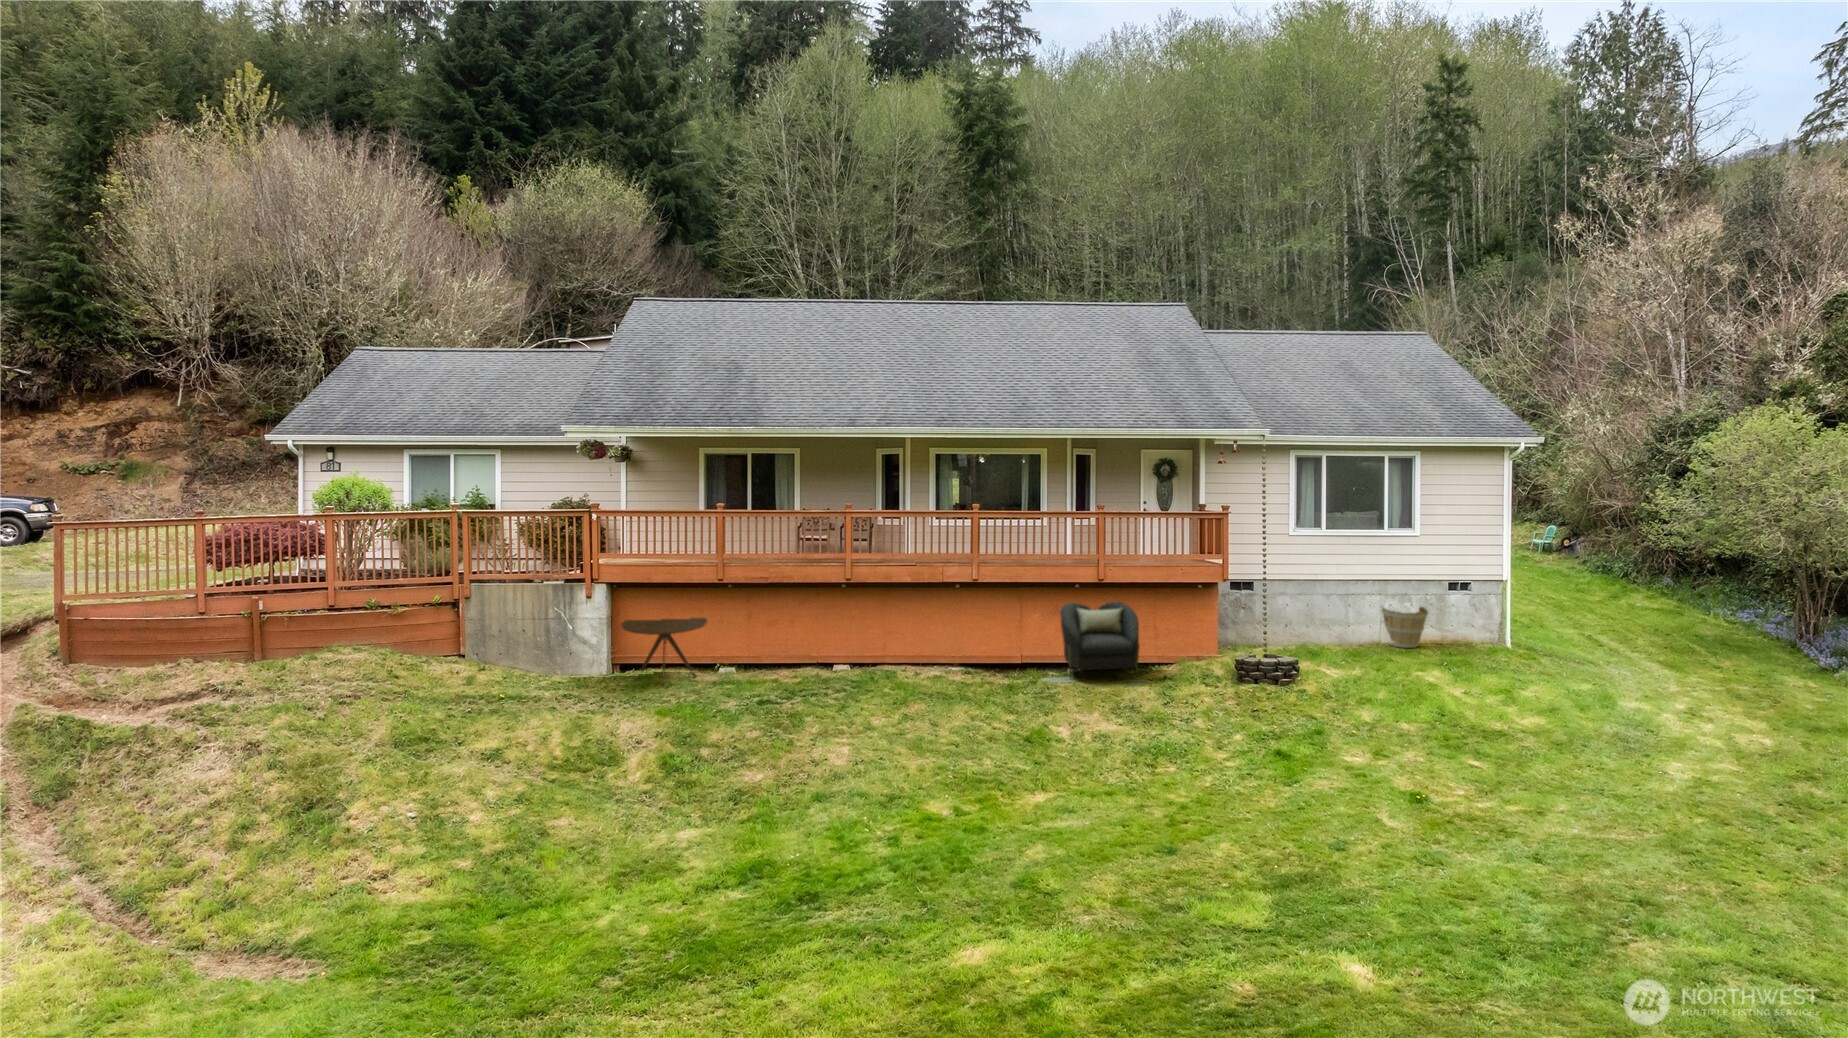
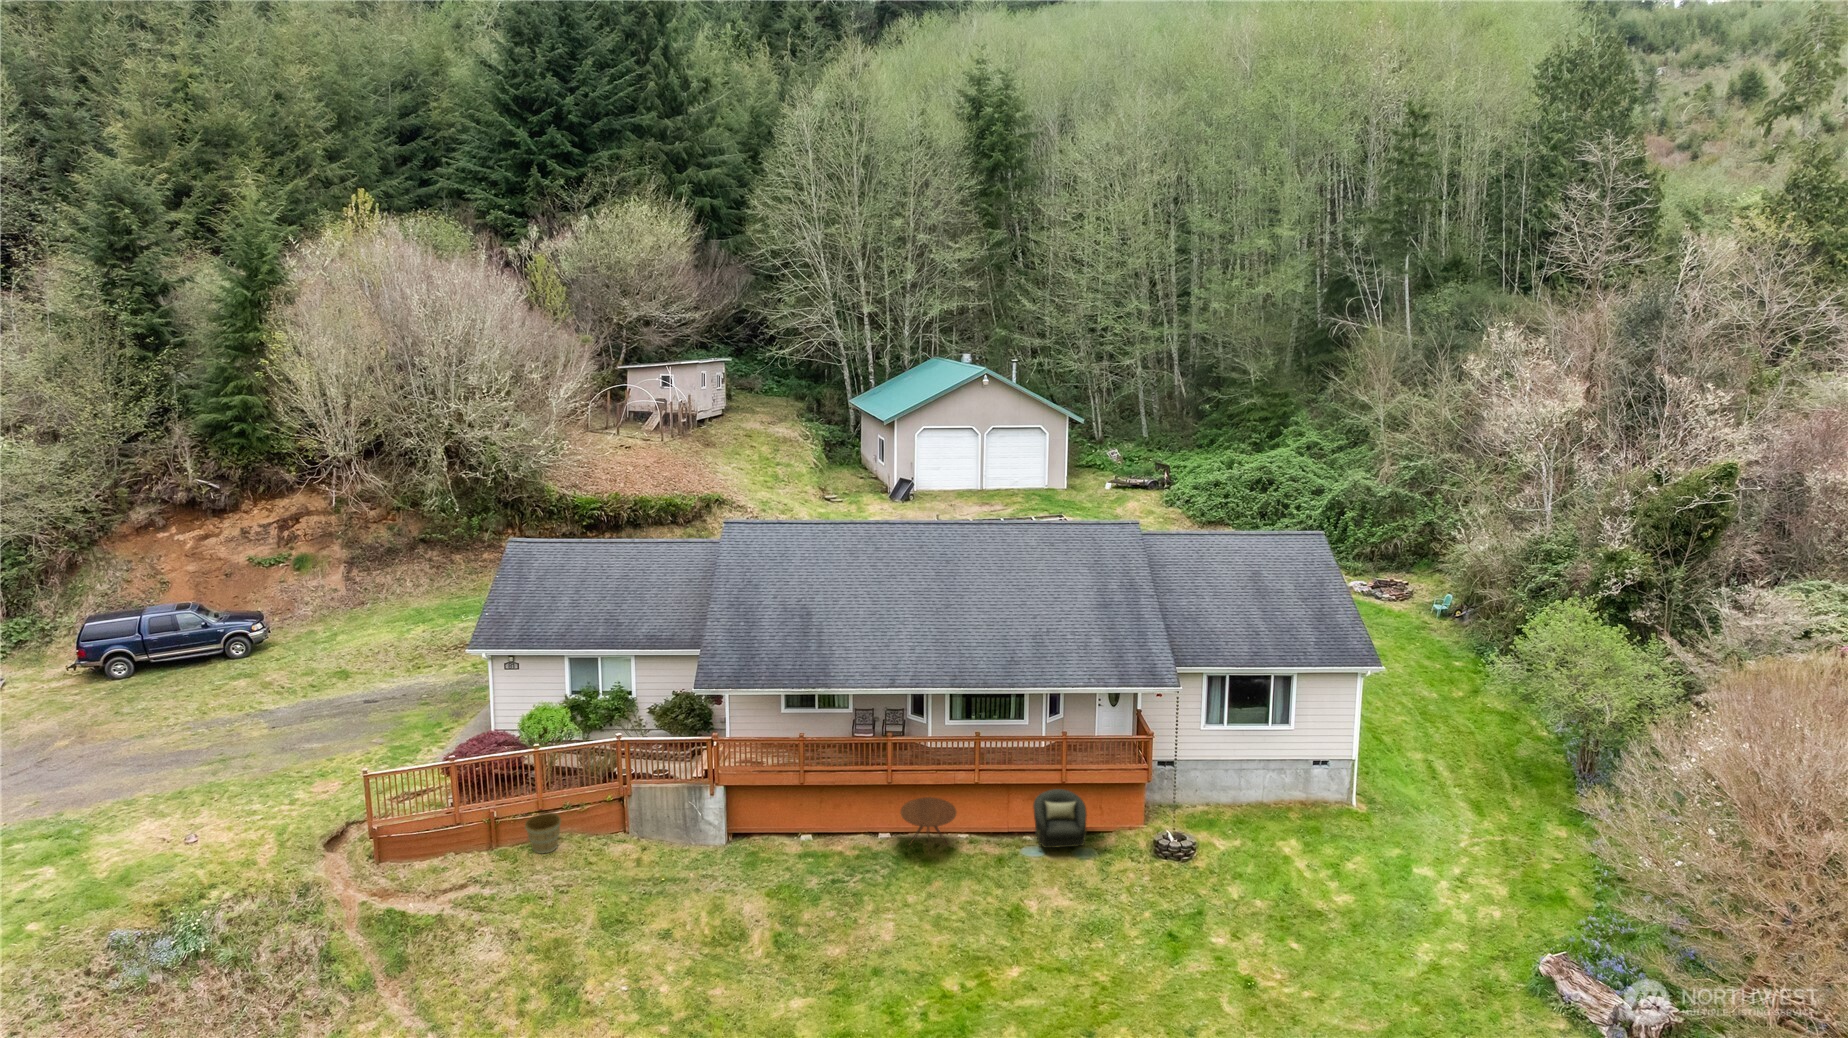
wooden bucket: present [1380,607,1428,648] -> present [525,813,561,854]
round table: present [621,618,707,685] -> present [900,797,957,845]

